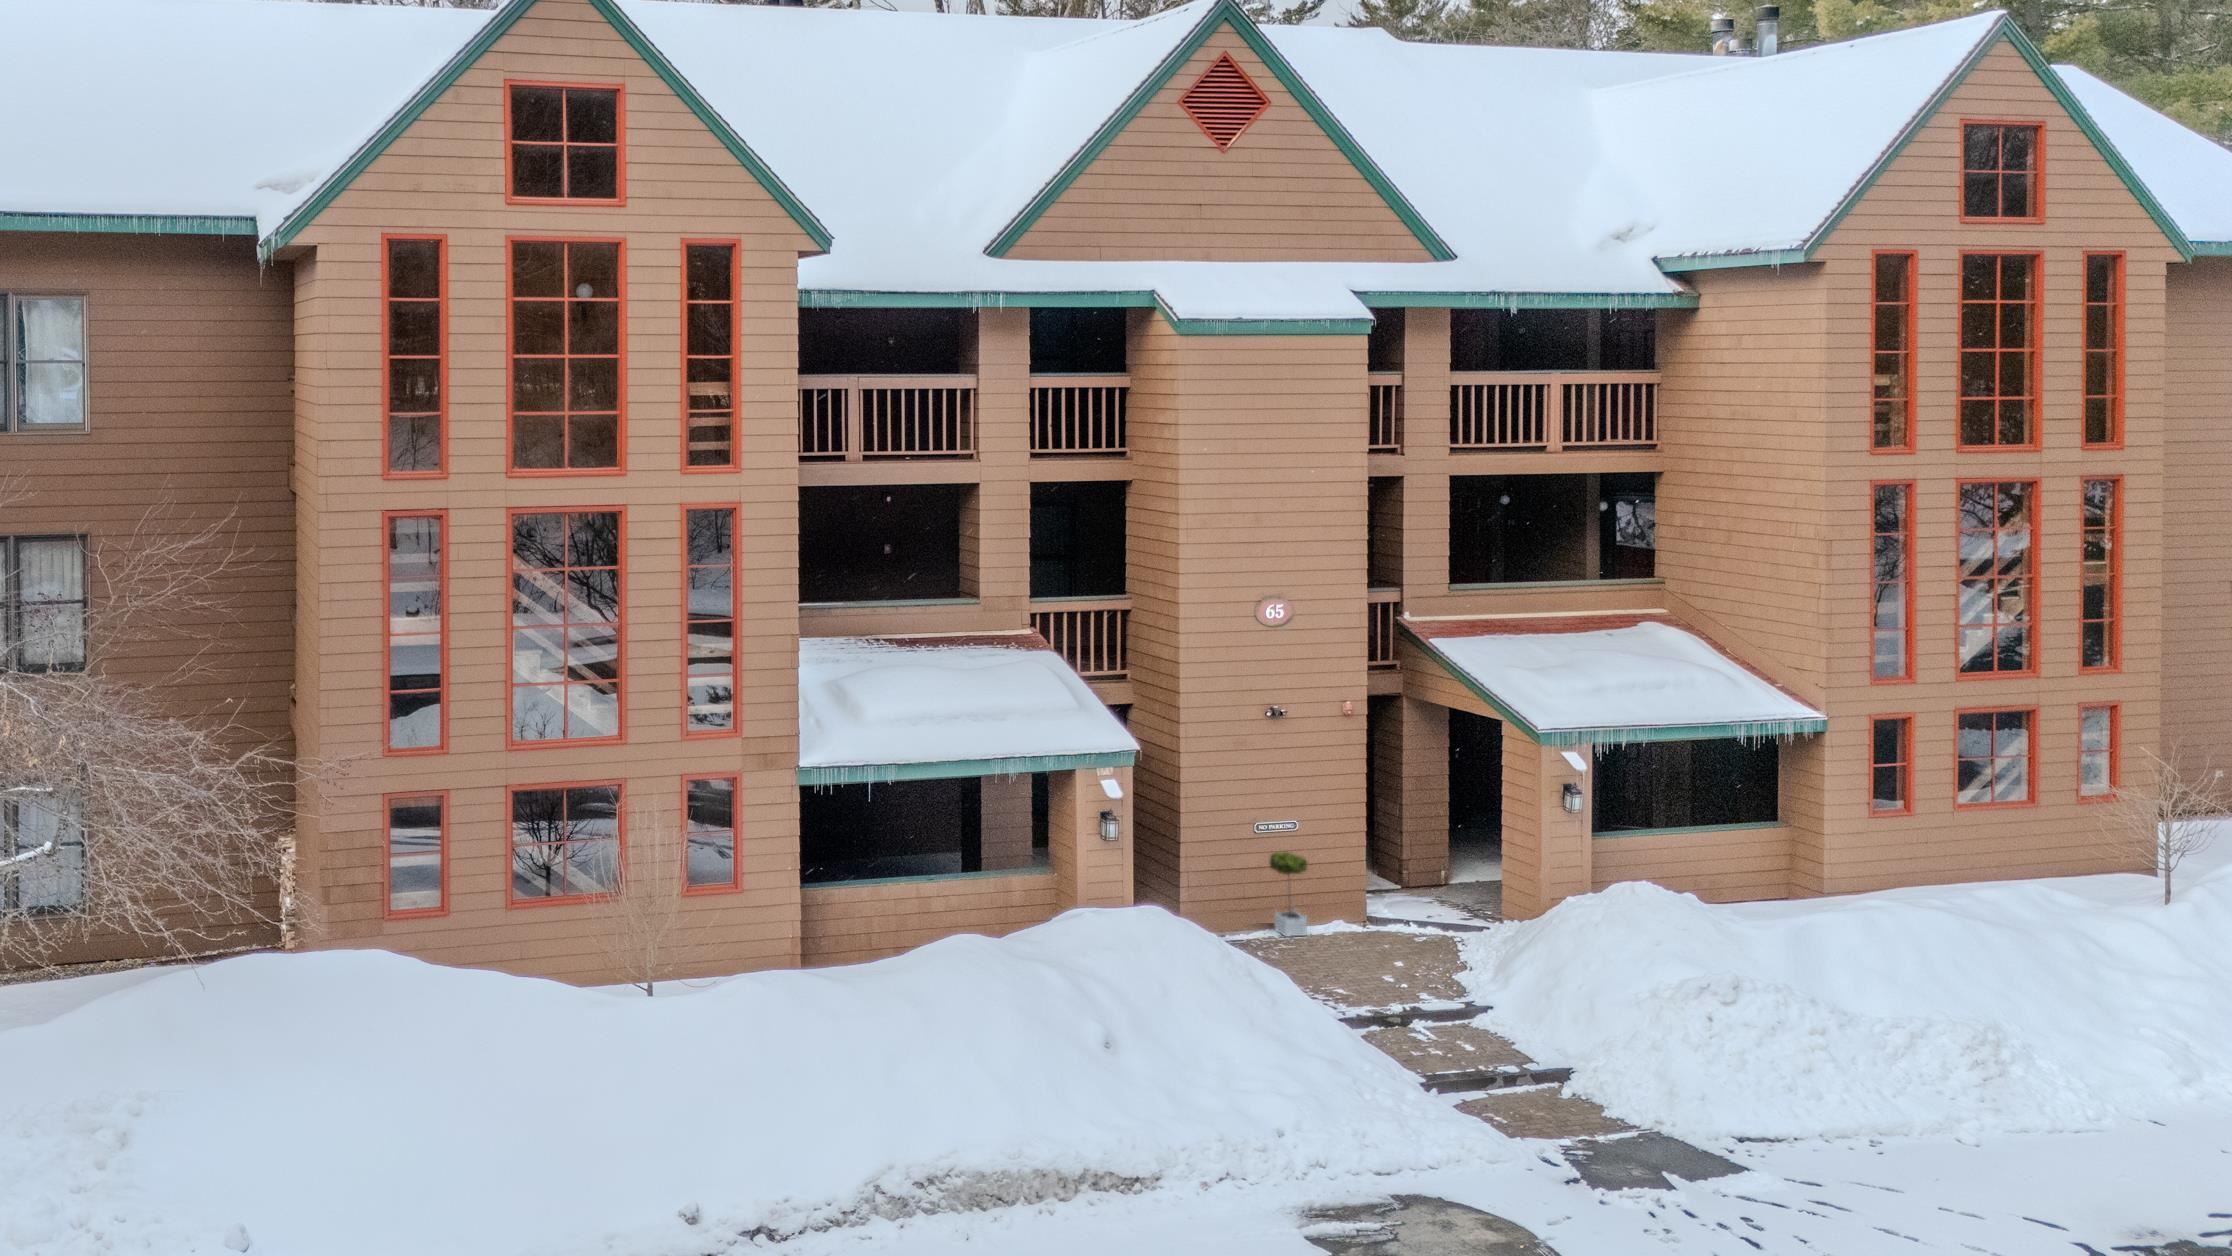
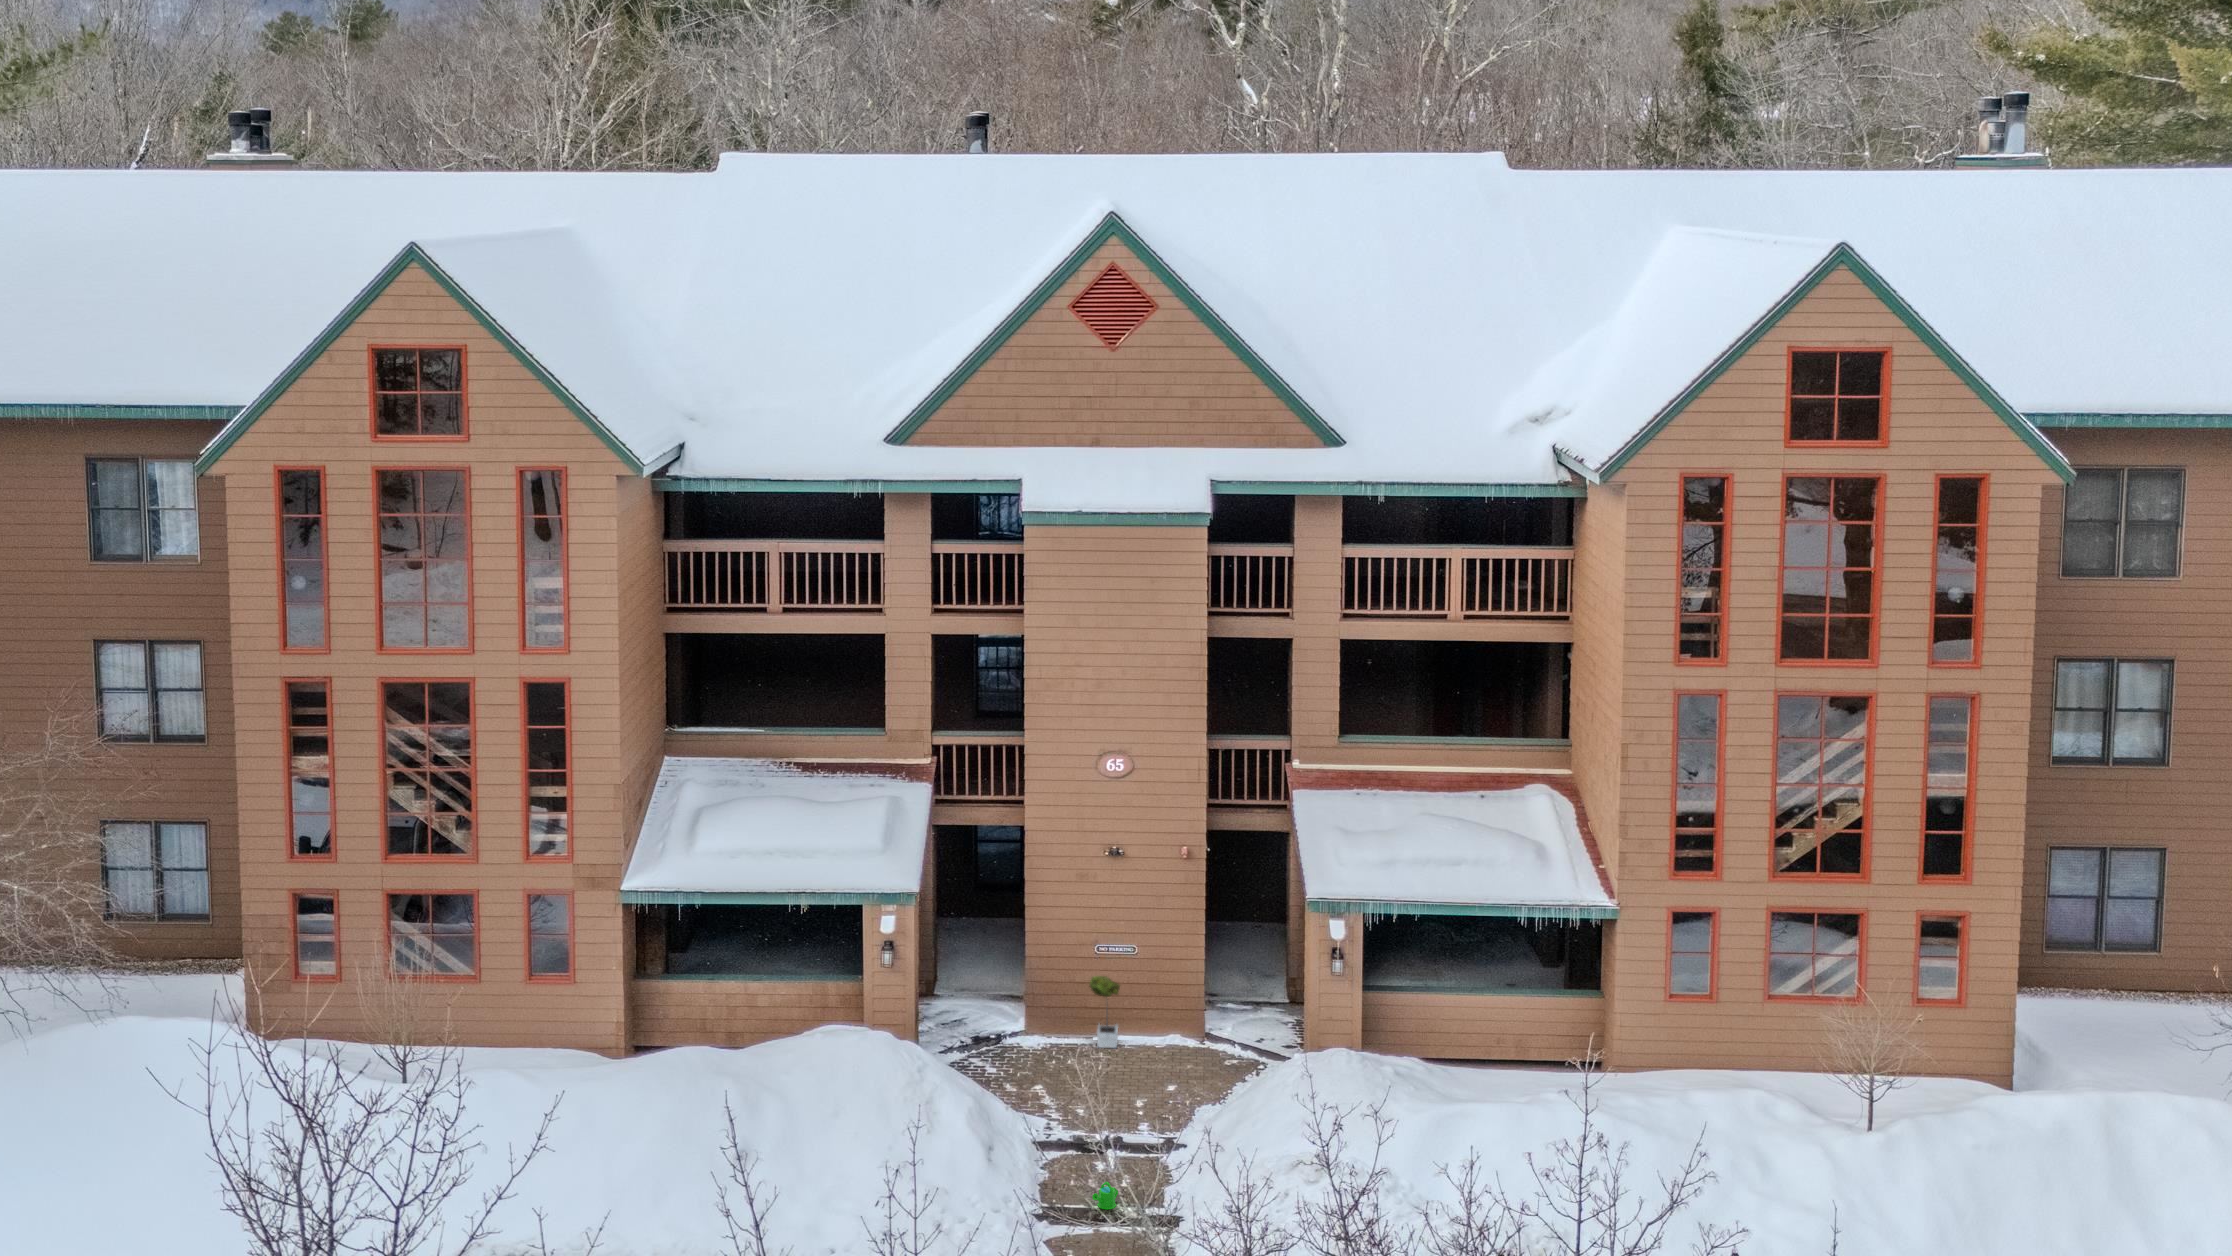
watering can: none [1503,1060,1529,1095] -> present [1092,1182,1118,1210]

